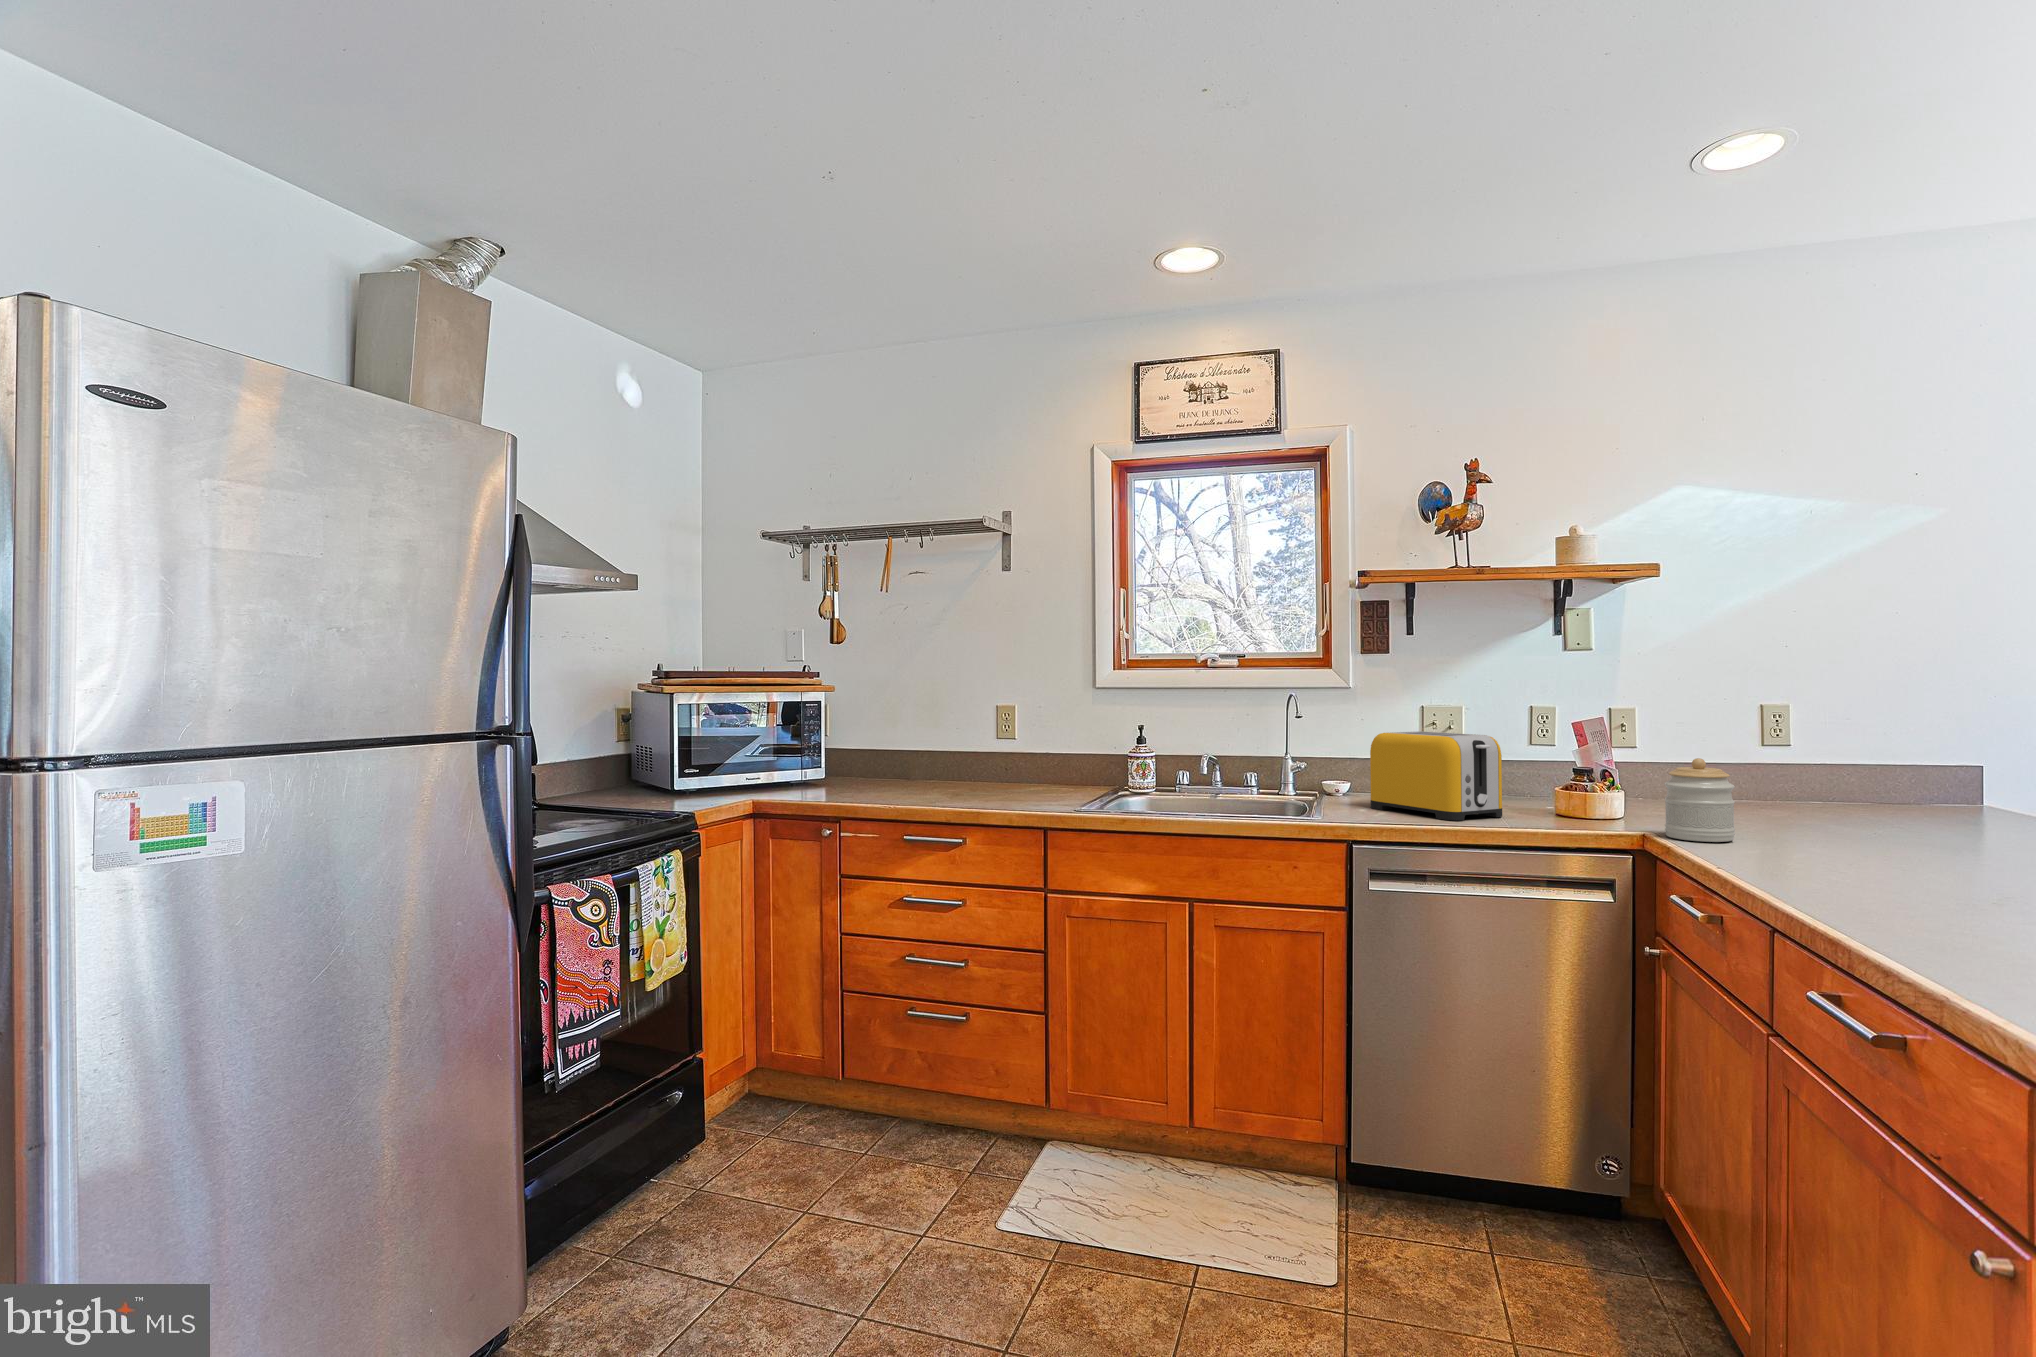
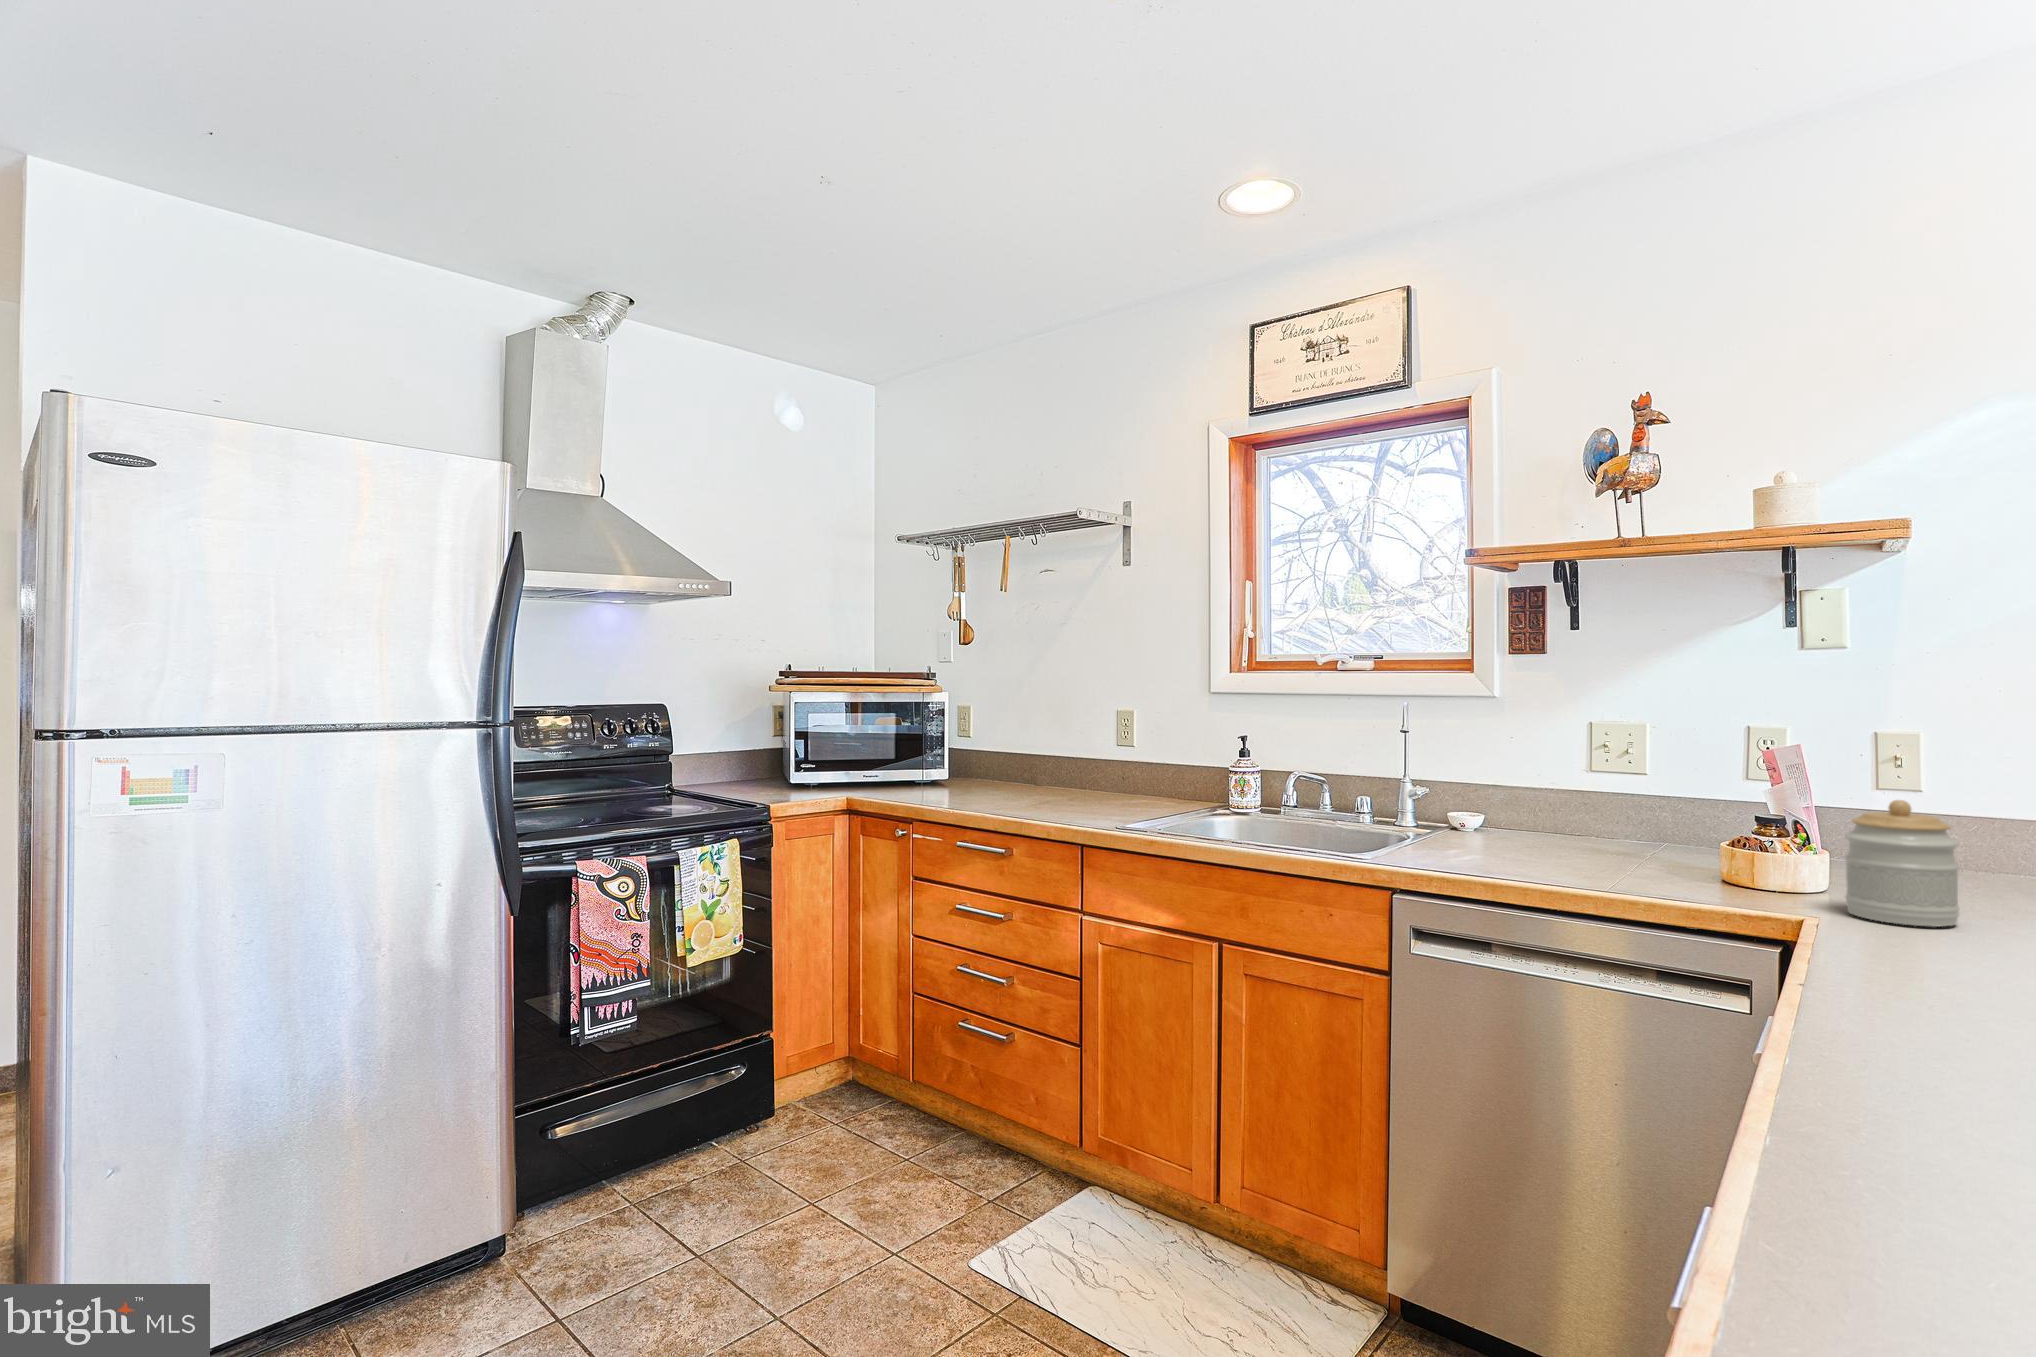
toaster: present [1370,731,1502,821] -> none [1489,750,1649,867]

